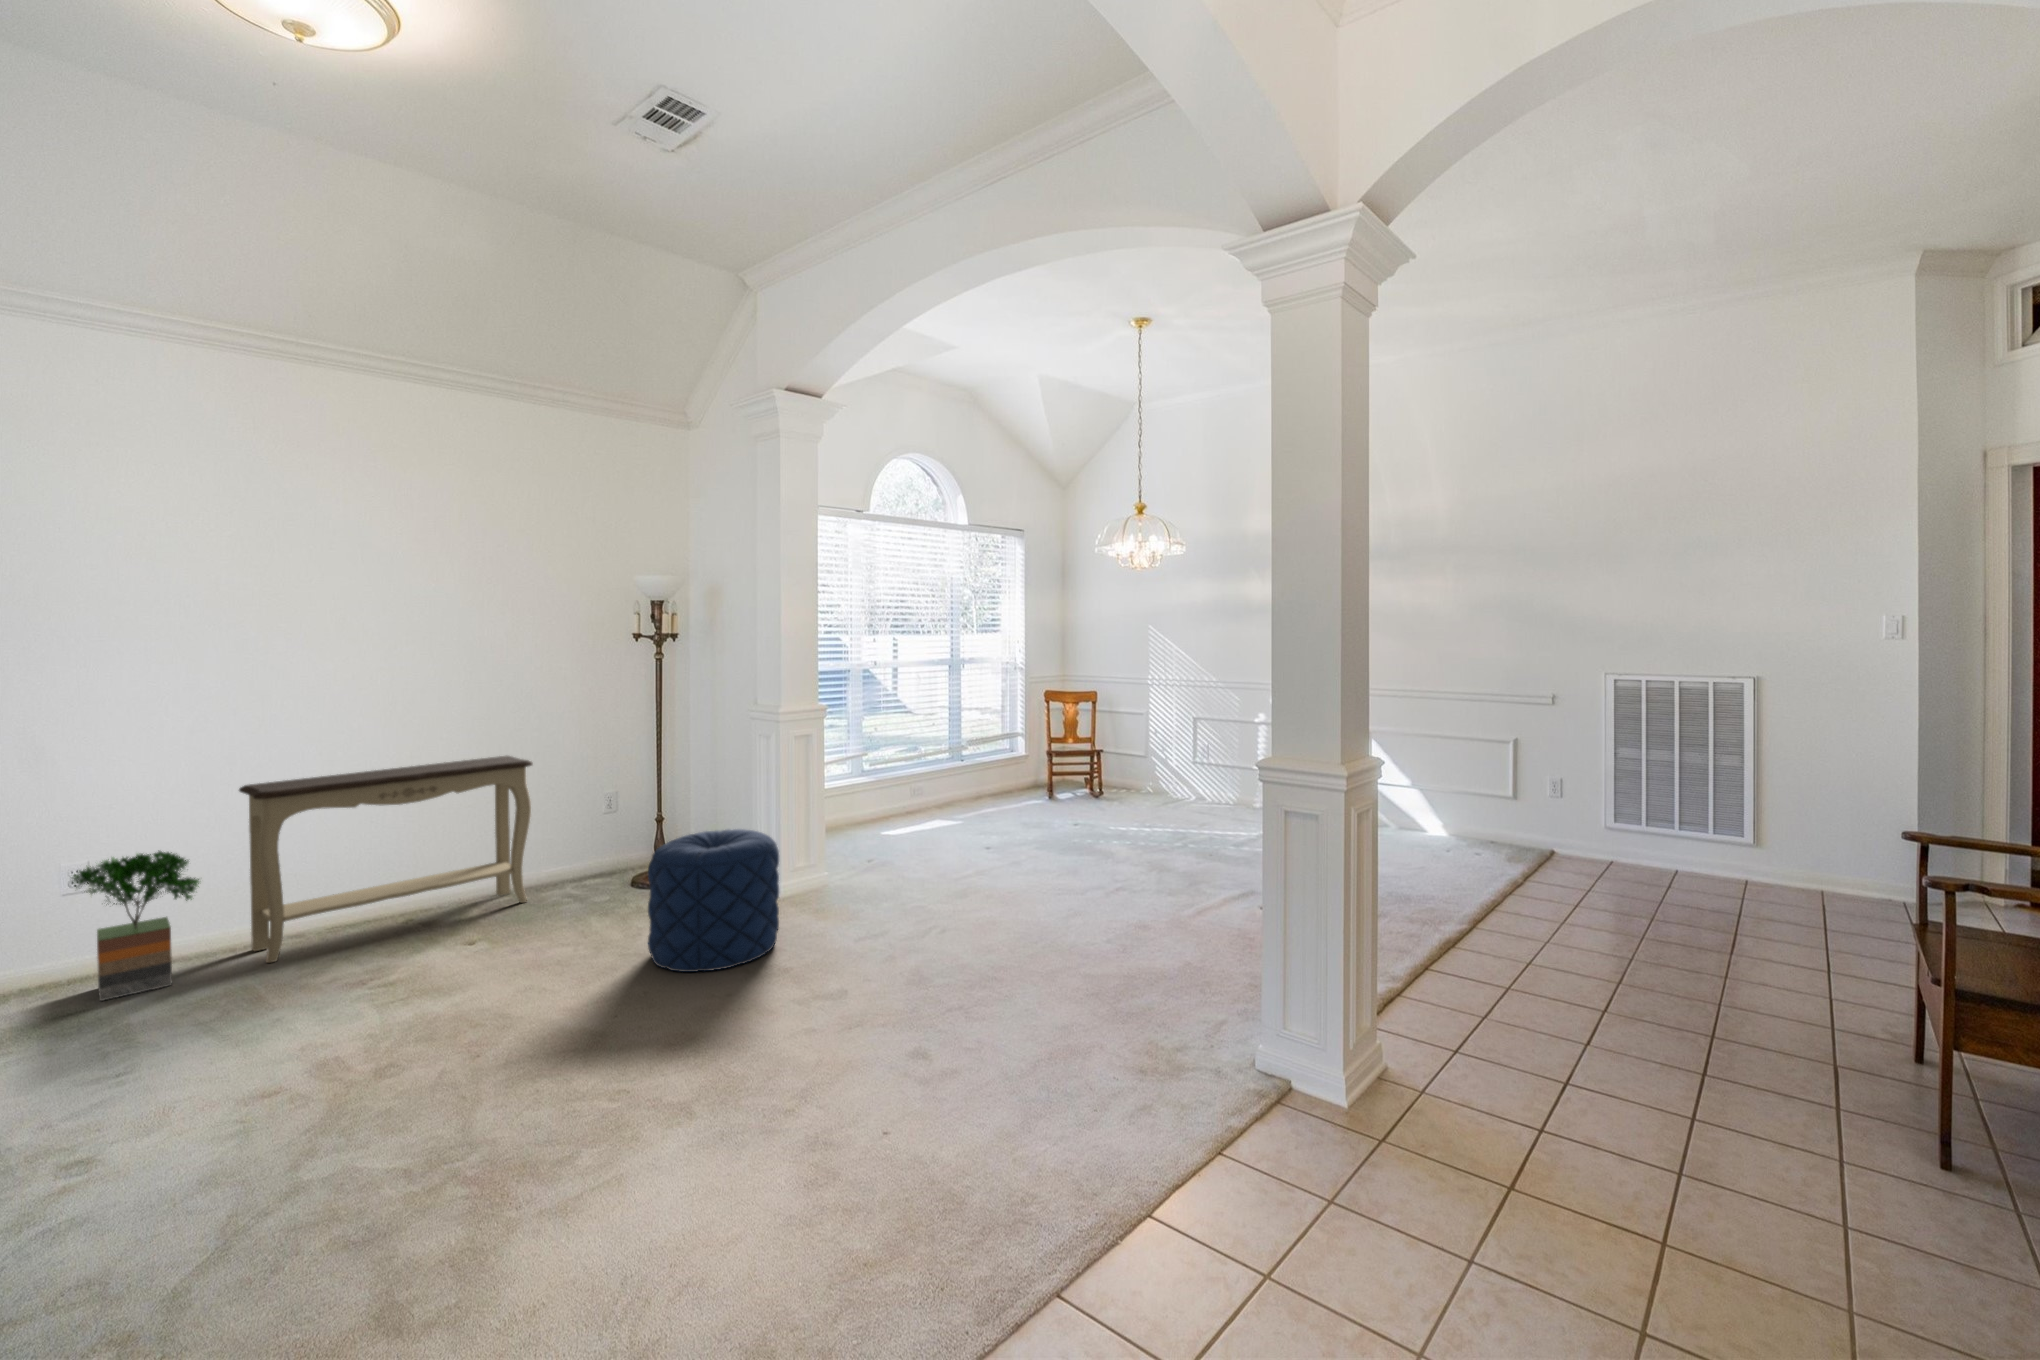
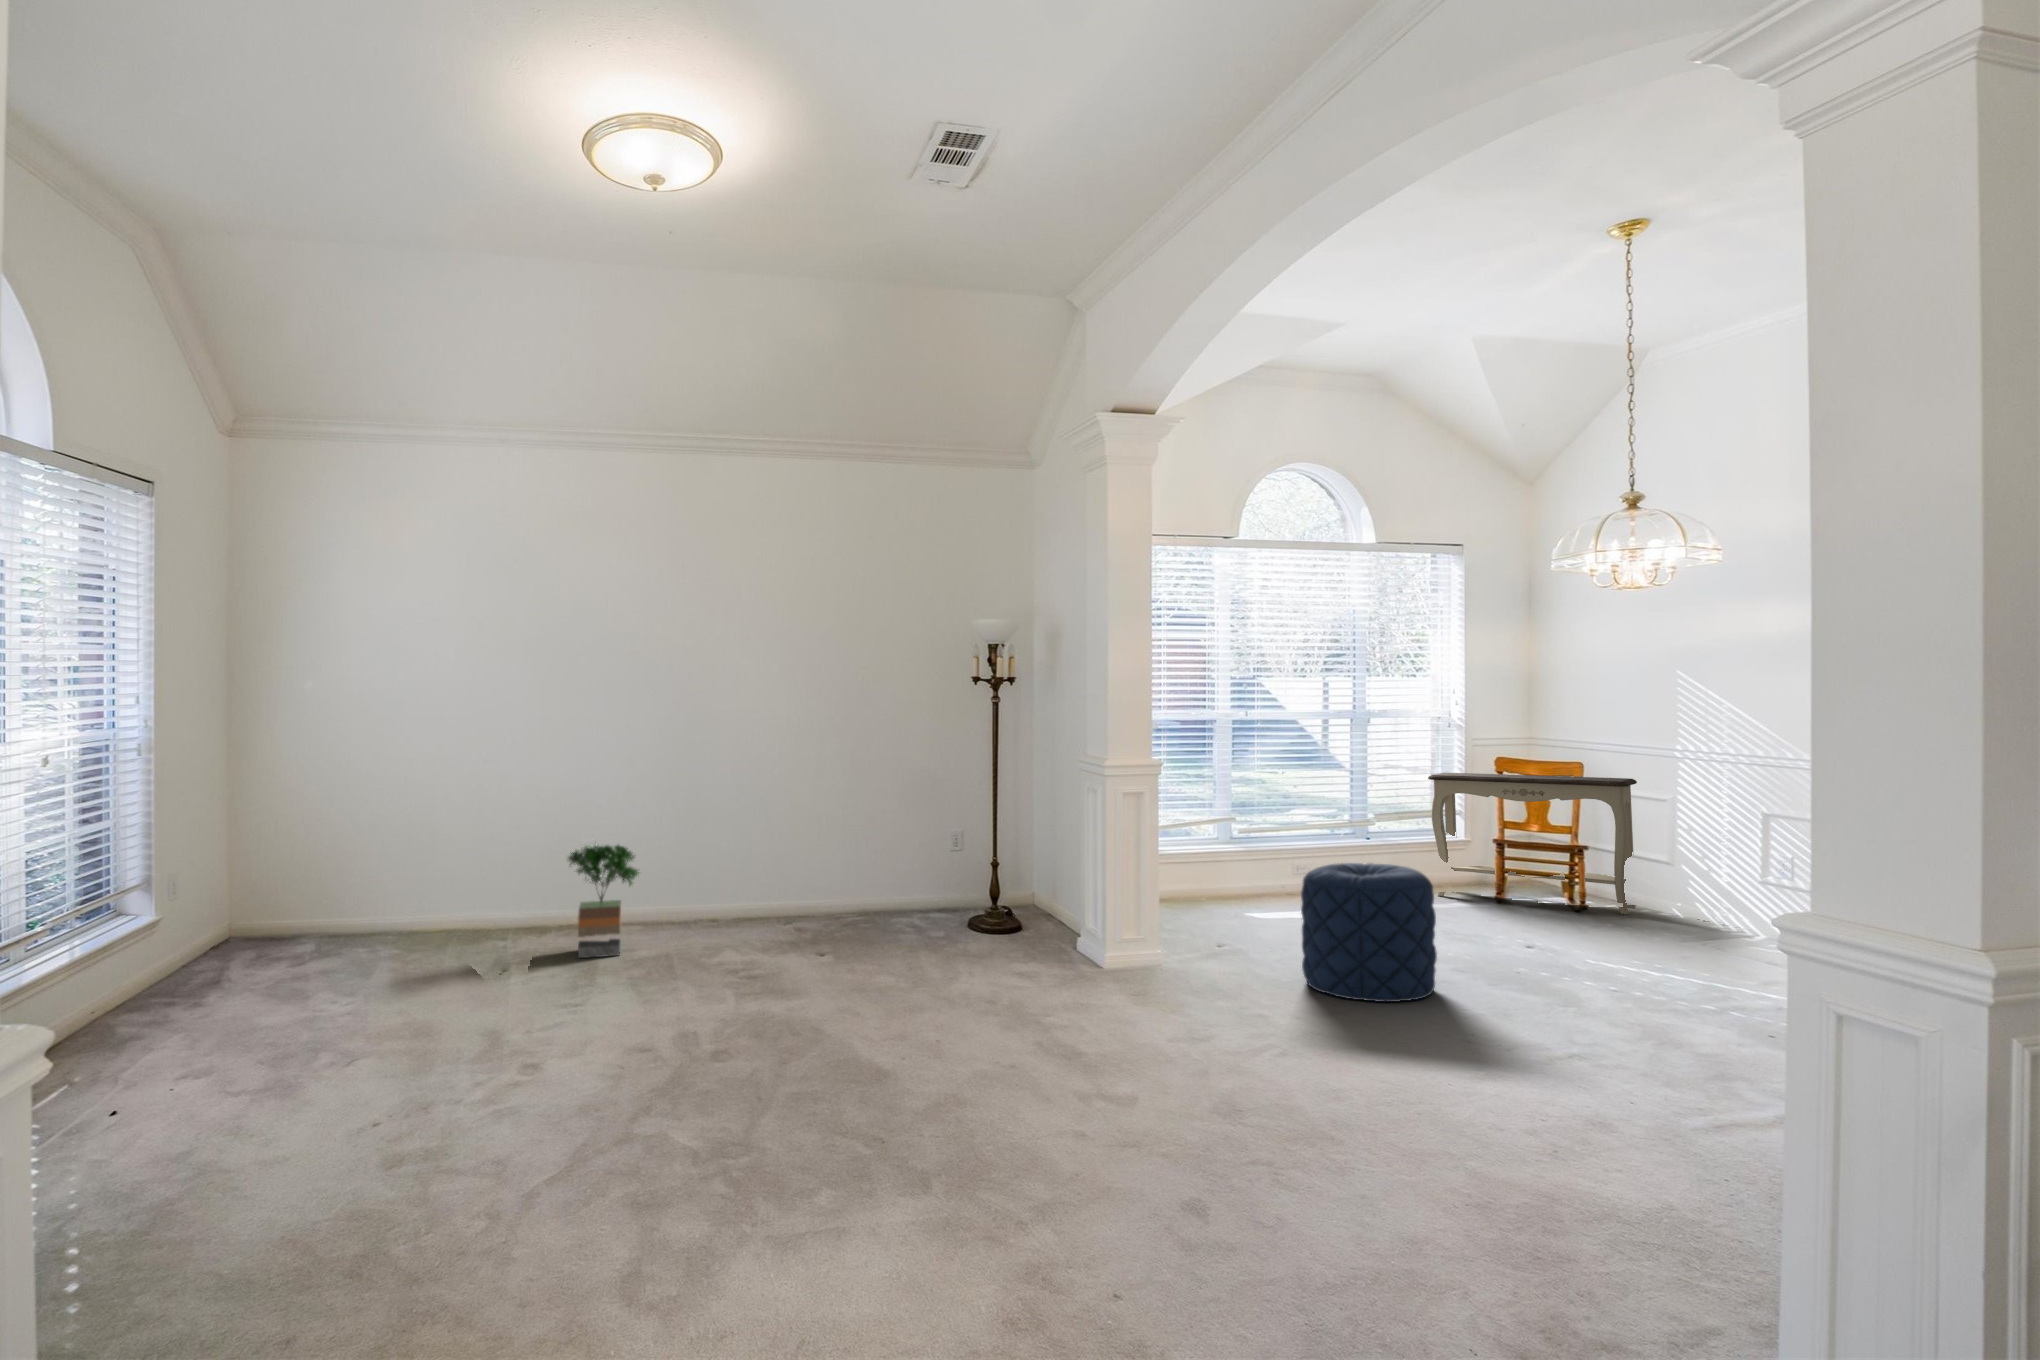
console table: present [239,756,533,963] -> present [1428,773,1637,915]
pouf: present [648,829,779,972] -> present [1301,863,1437,1002]

